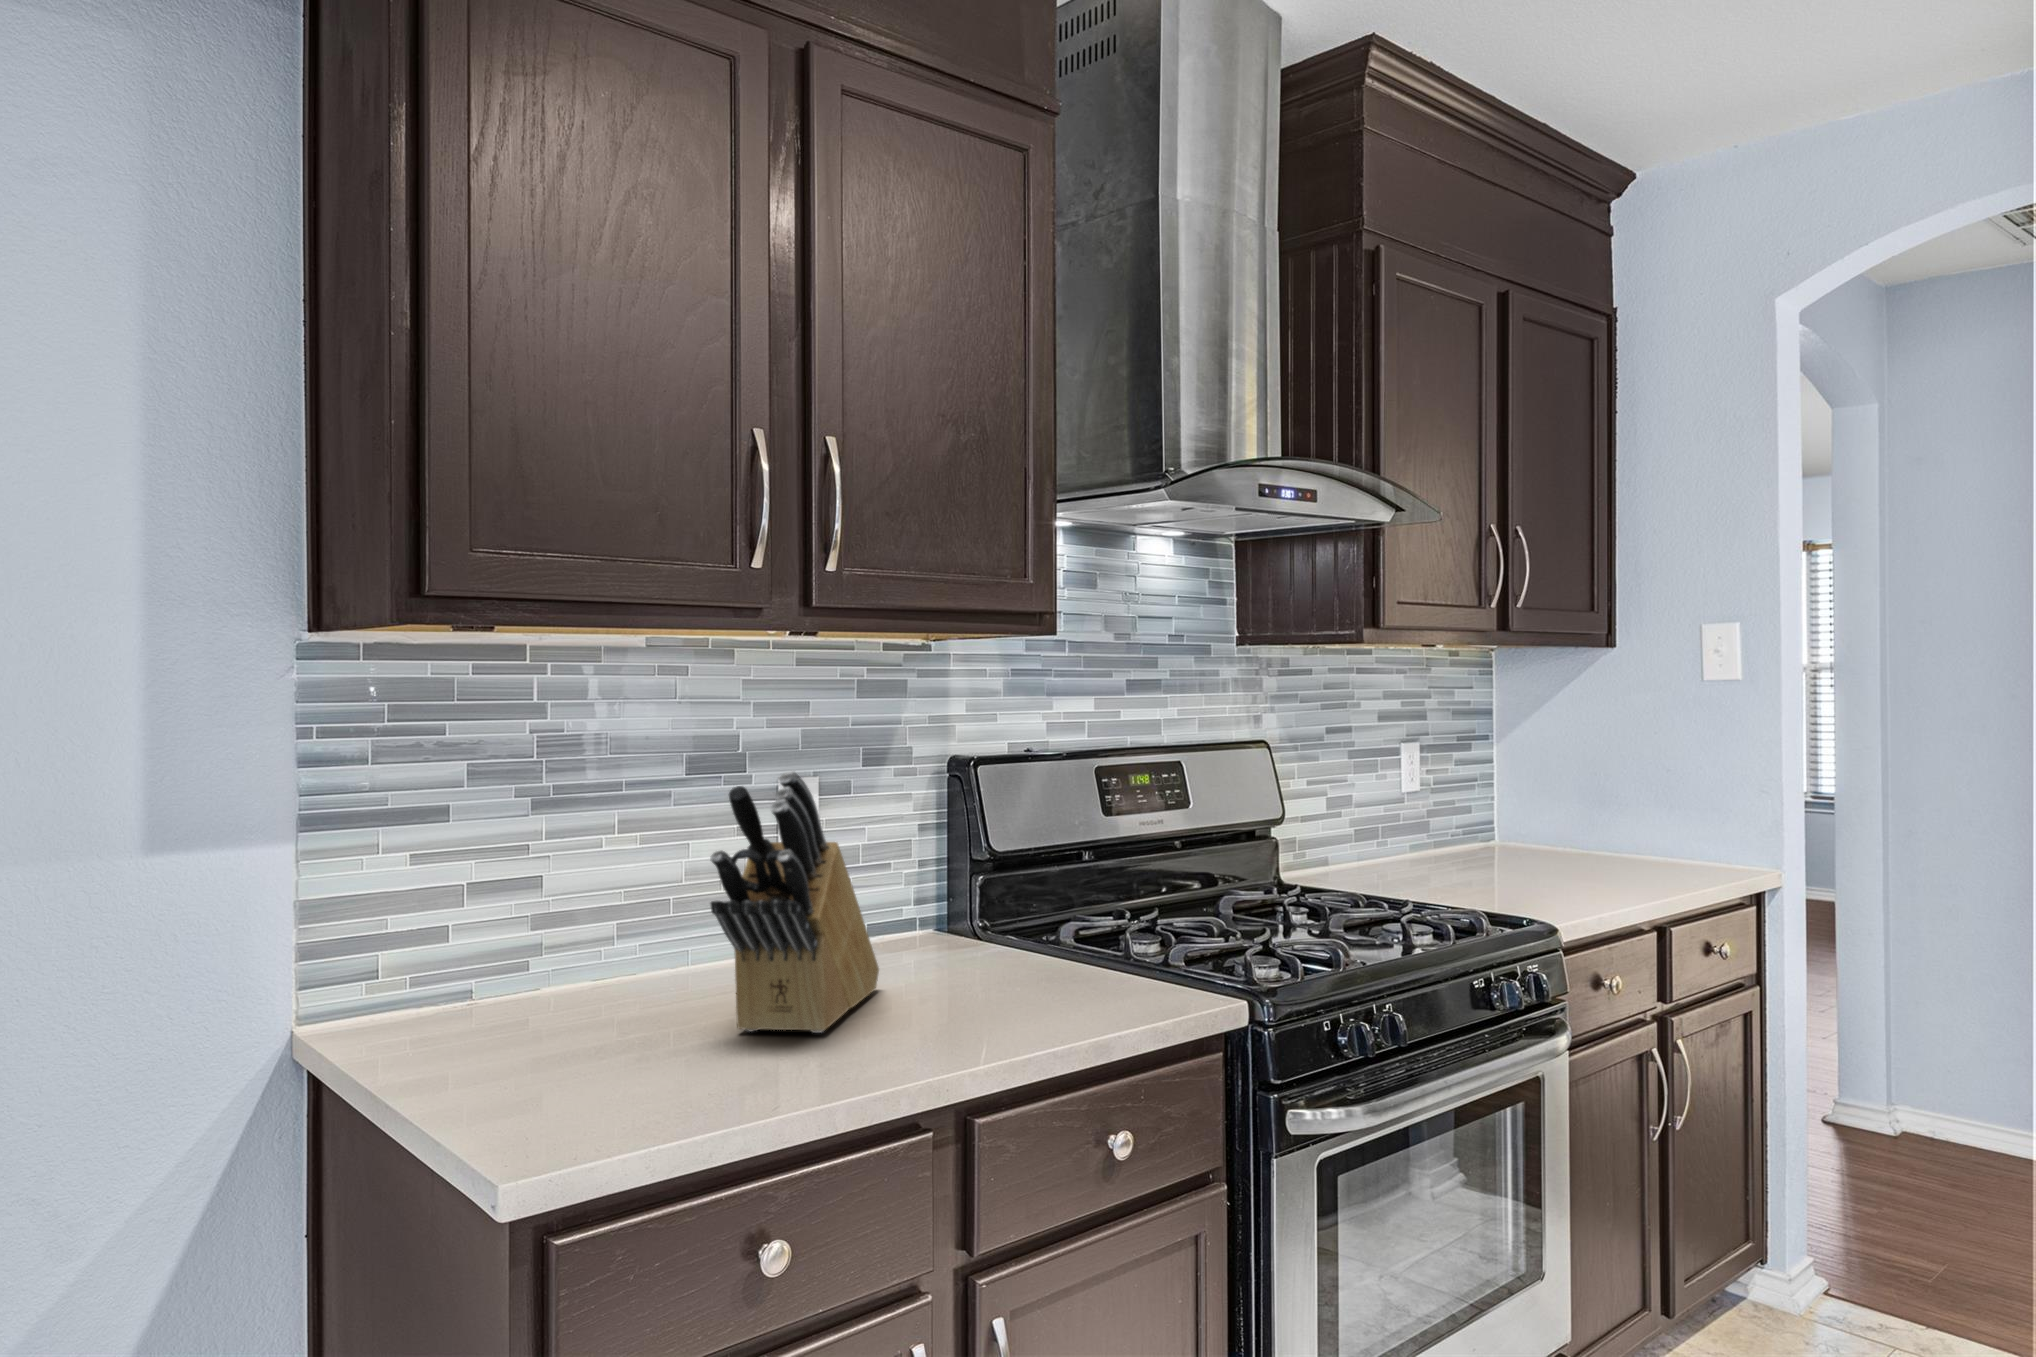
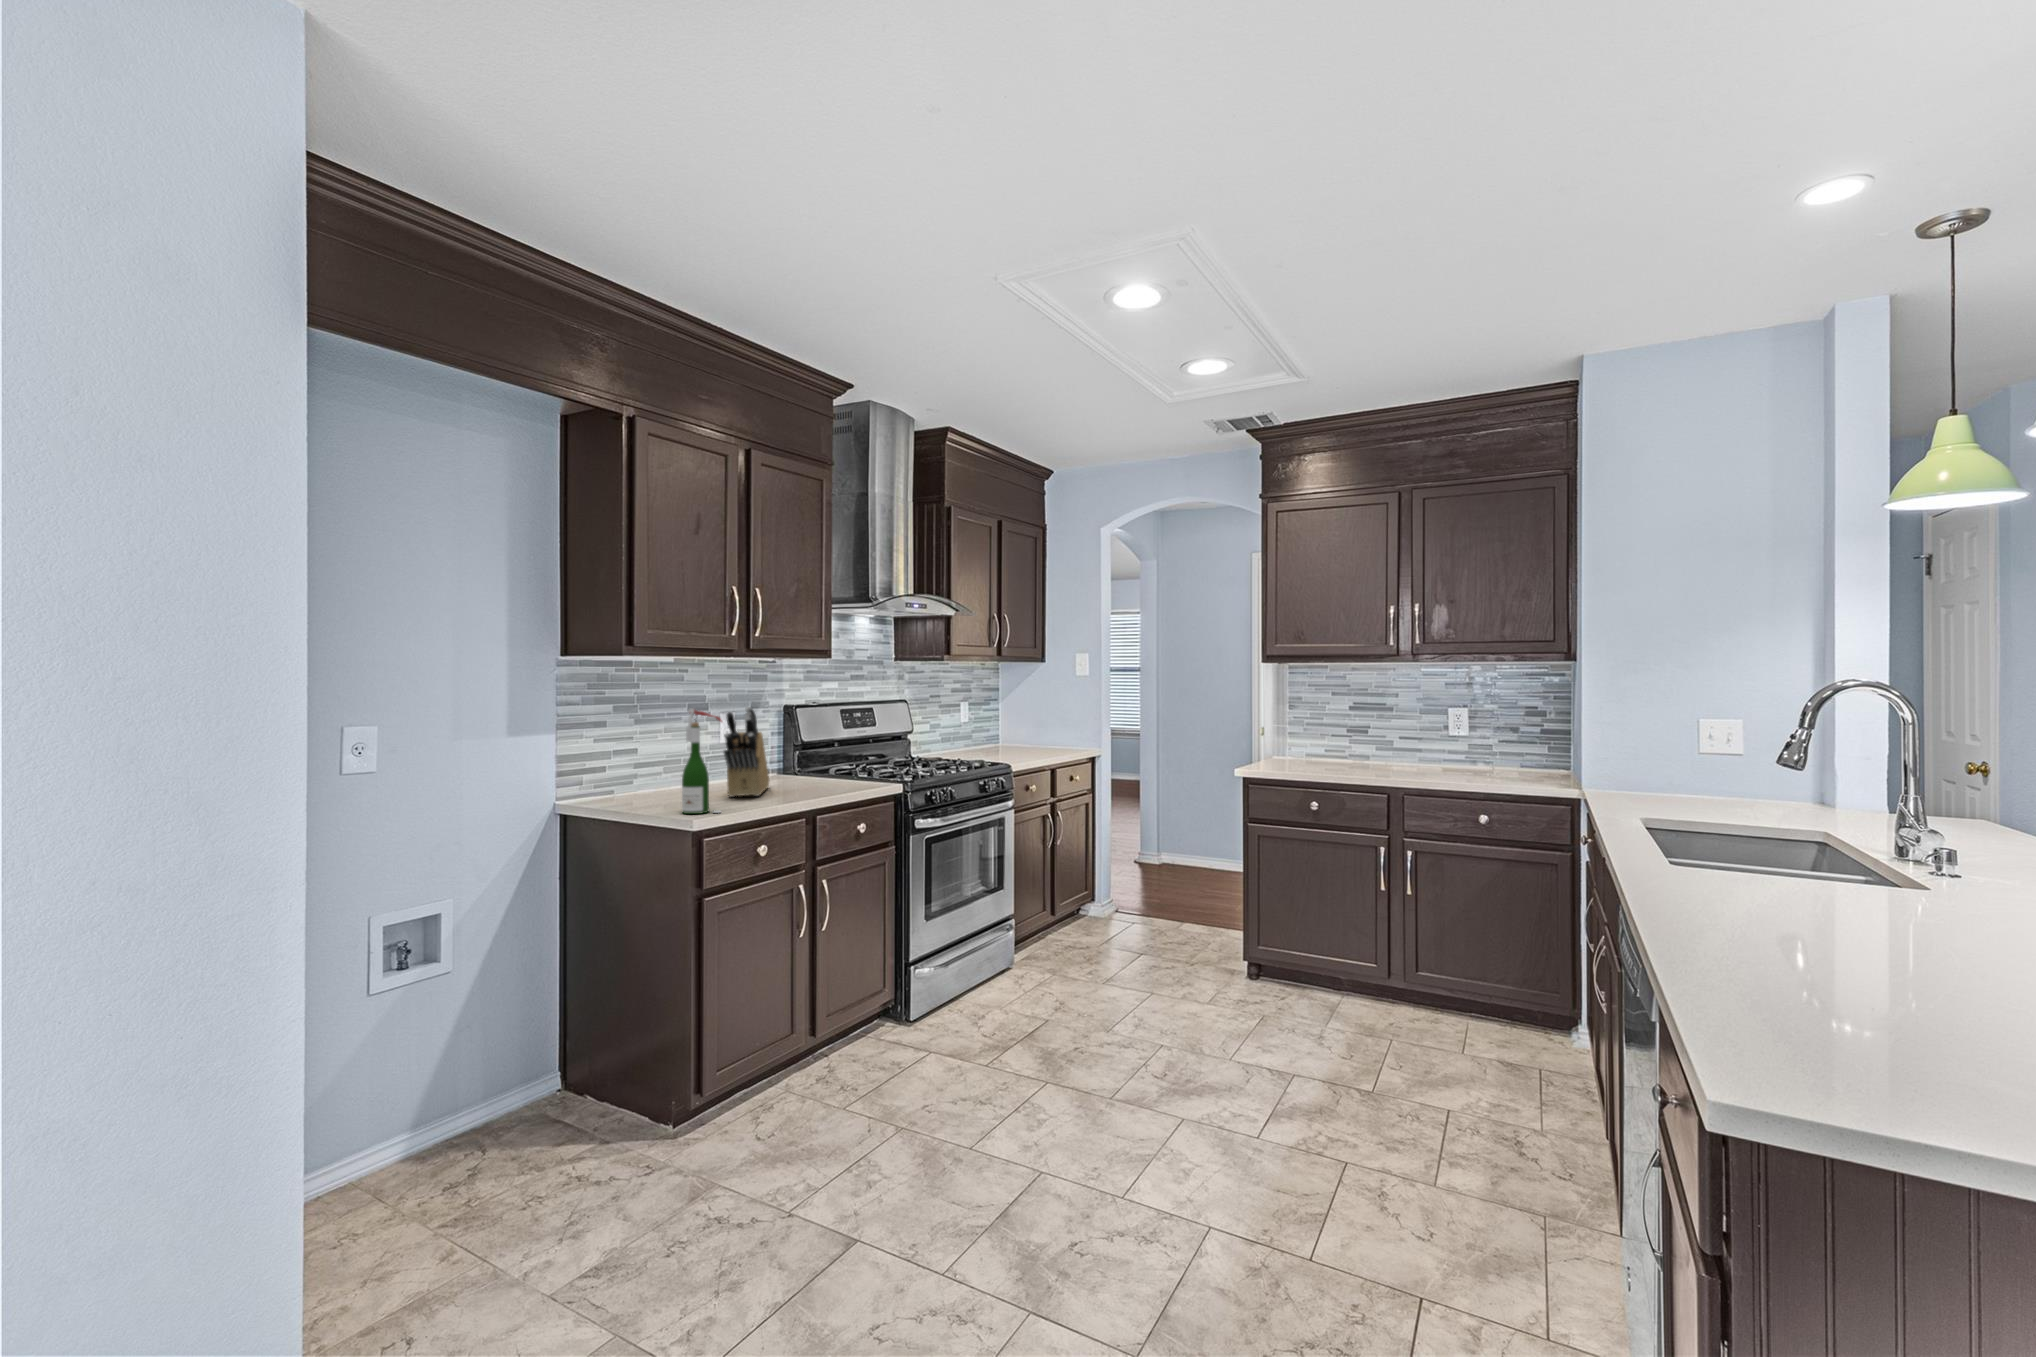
wine bottle: none [542,781,661,1120] -> present [682,708,722,814]

